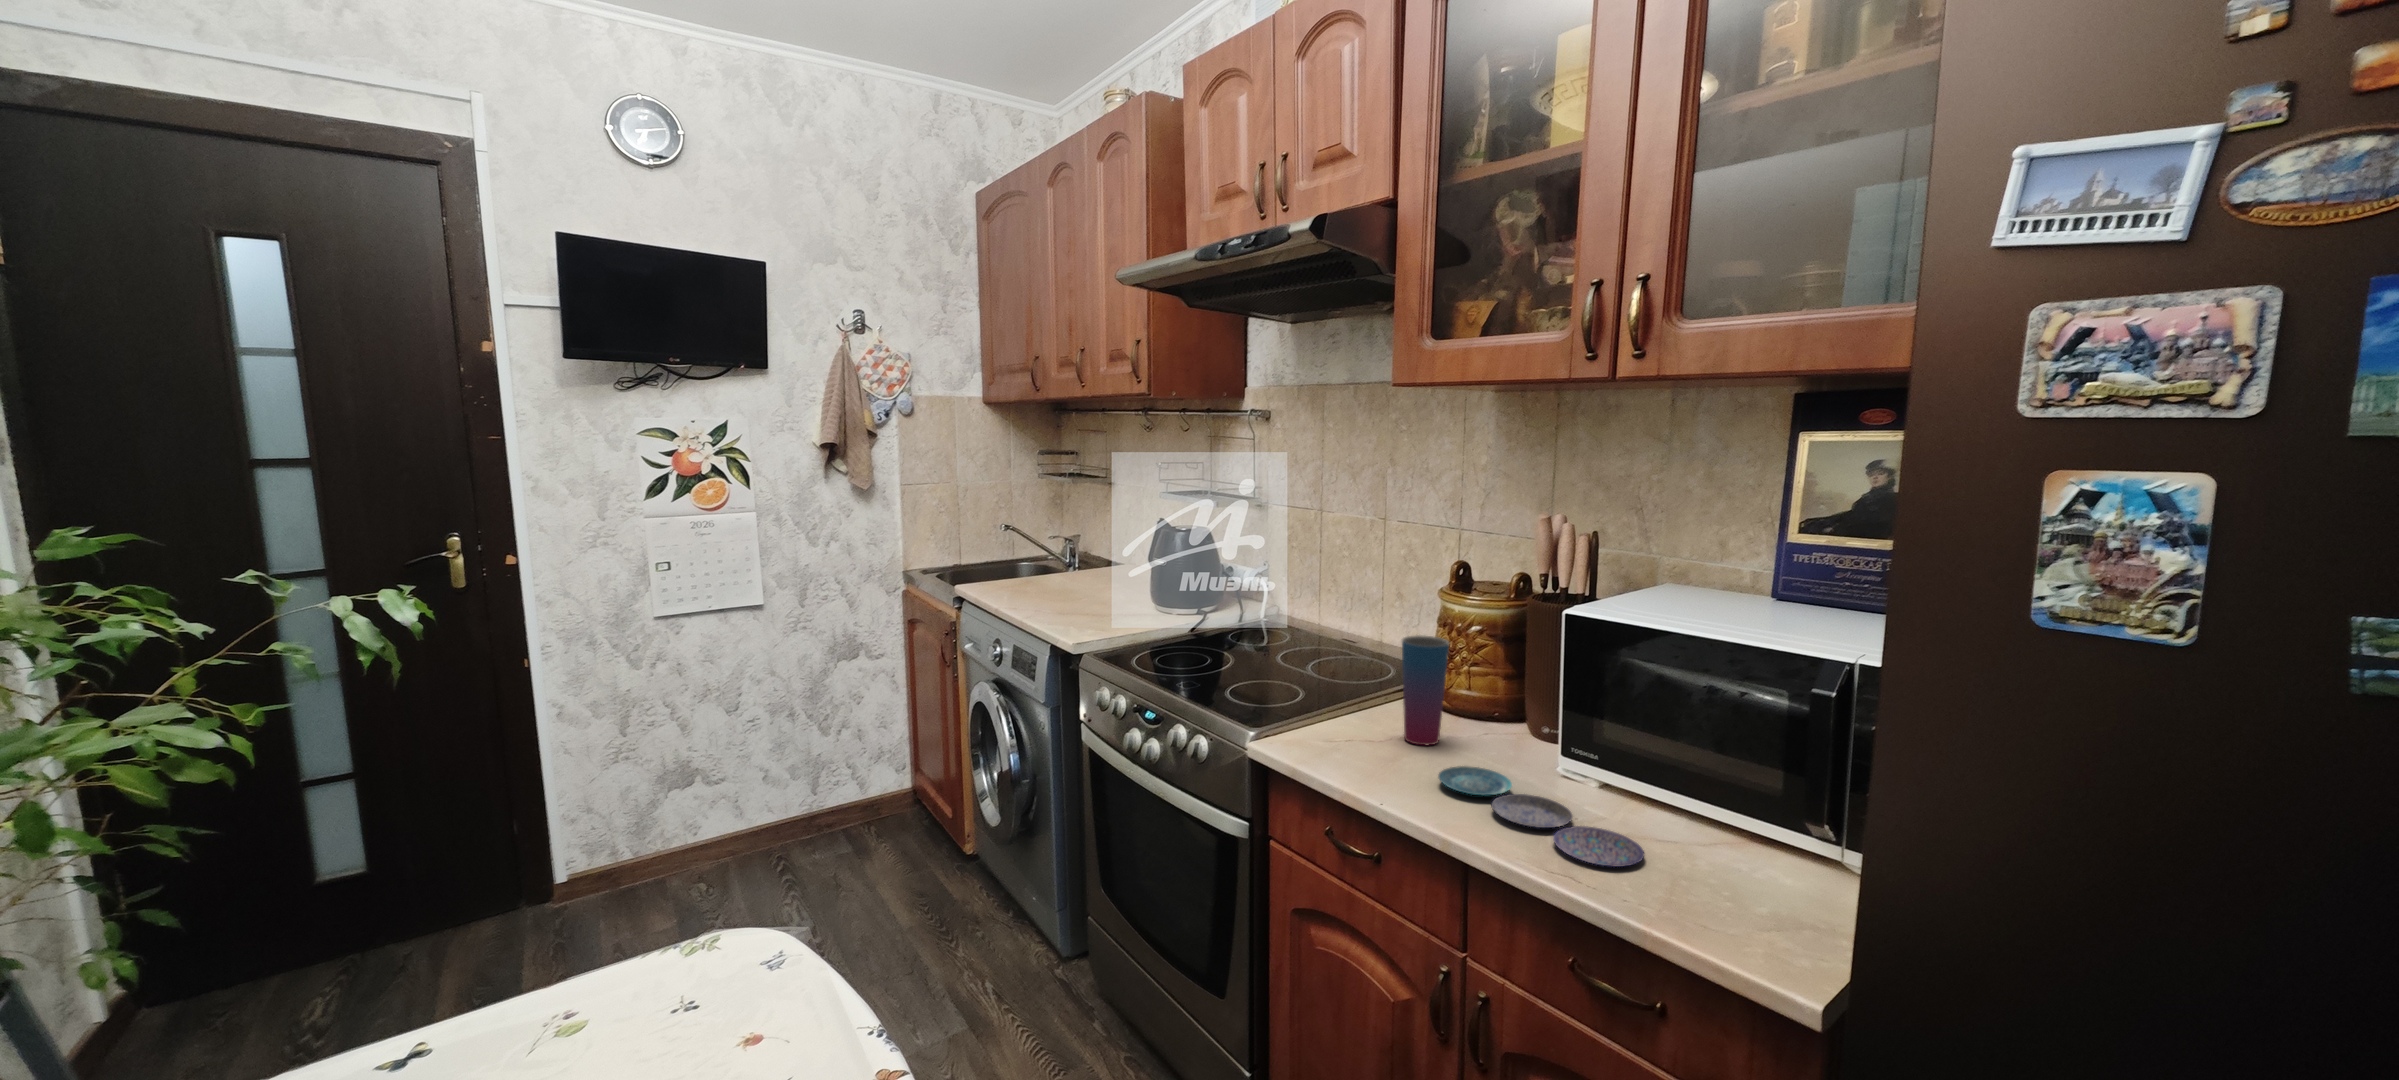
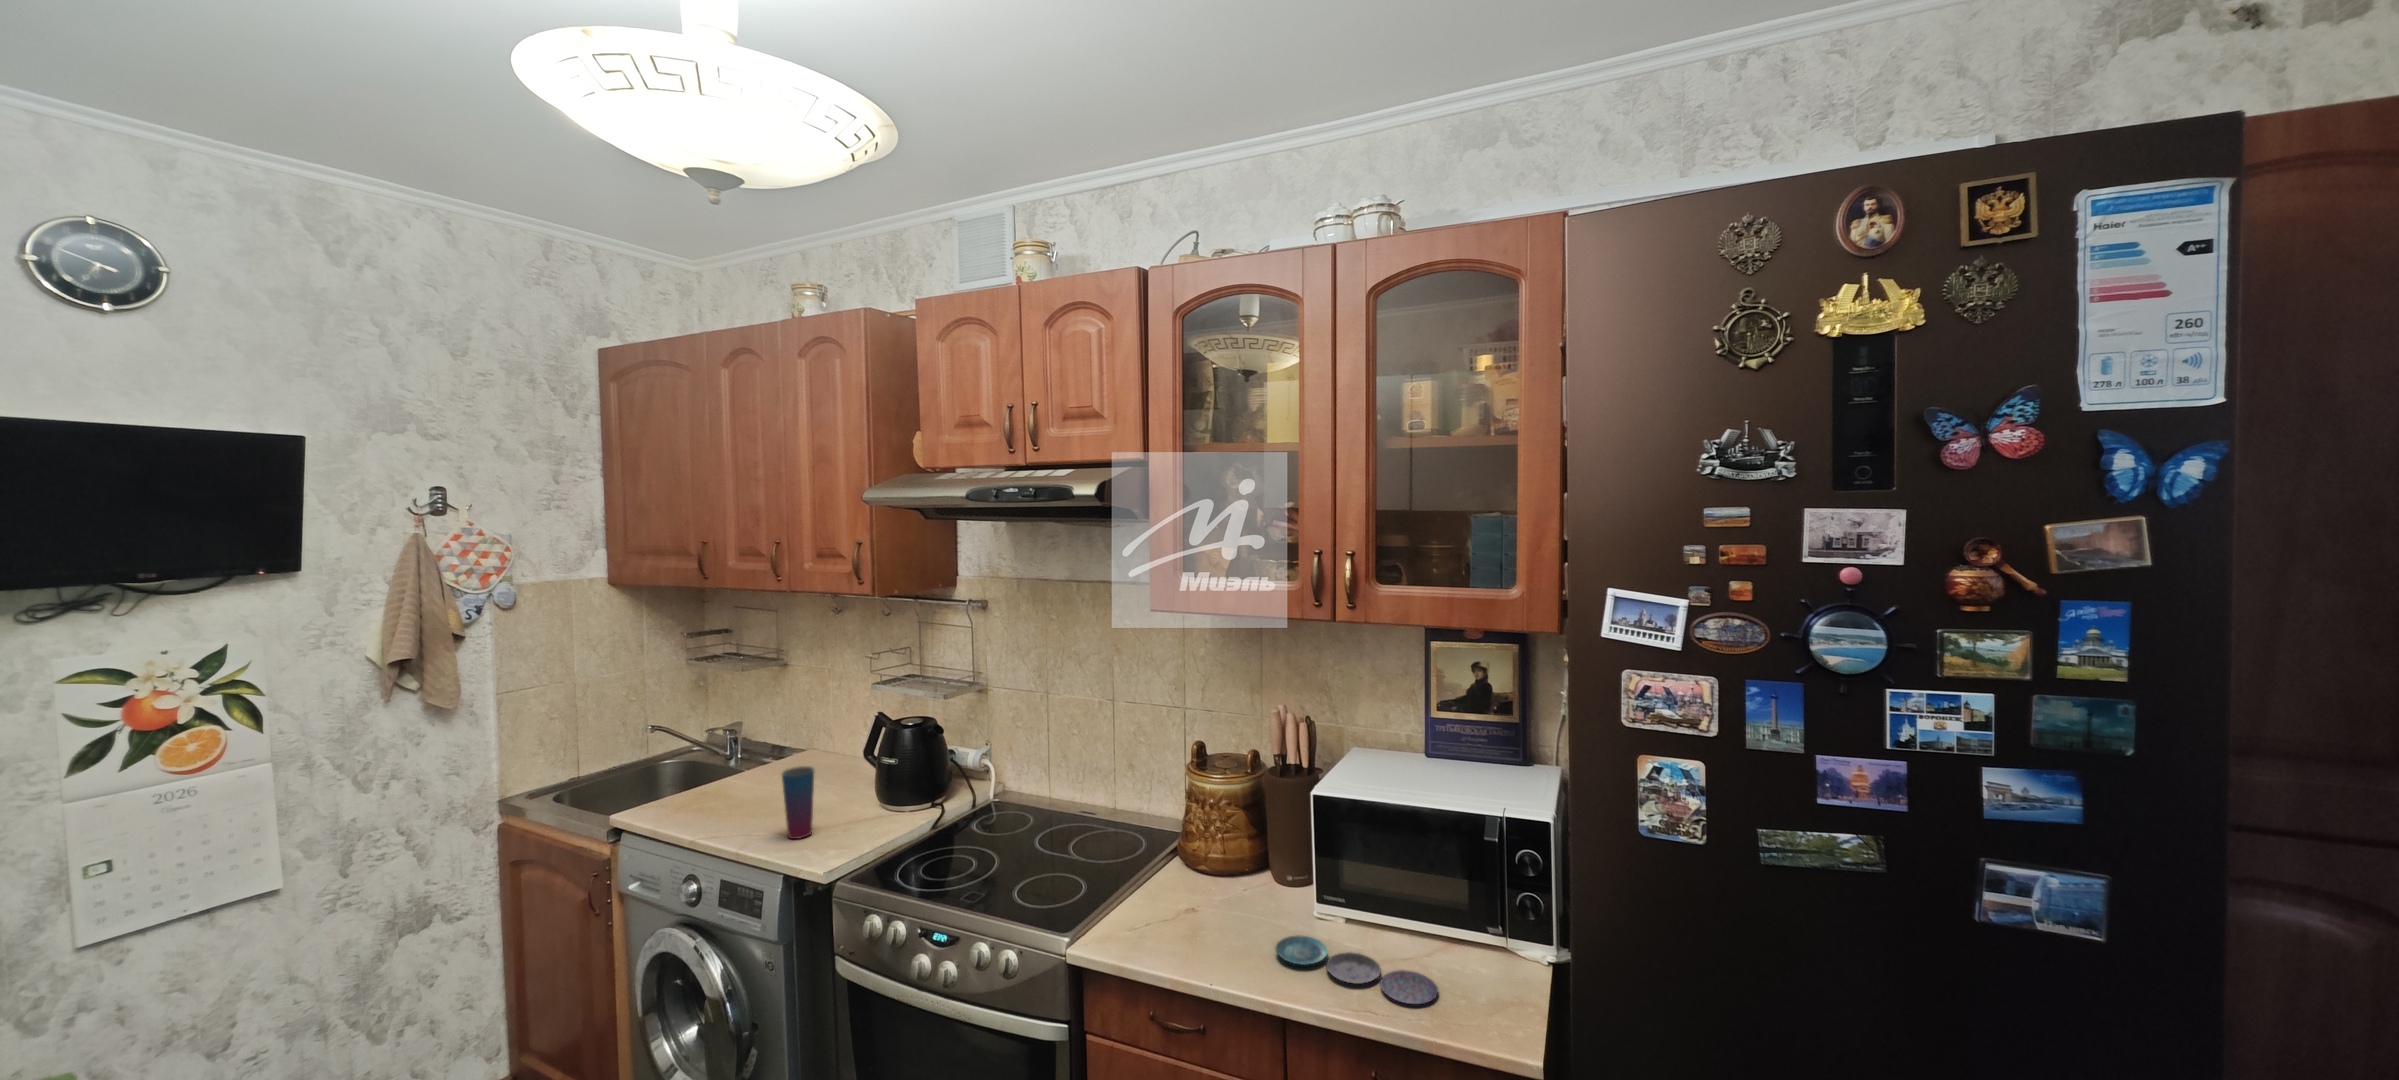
cup: present [1402,635,1449,745] -> present [782,766,814,839]

